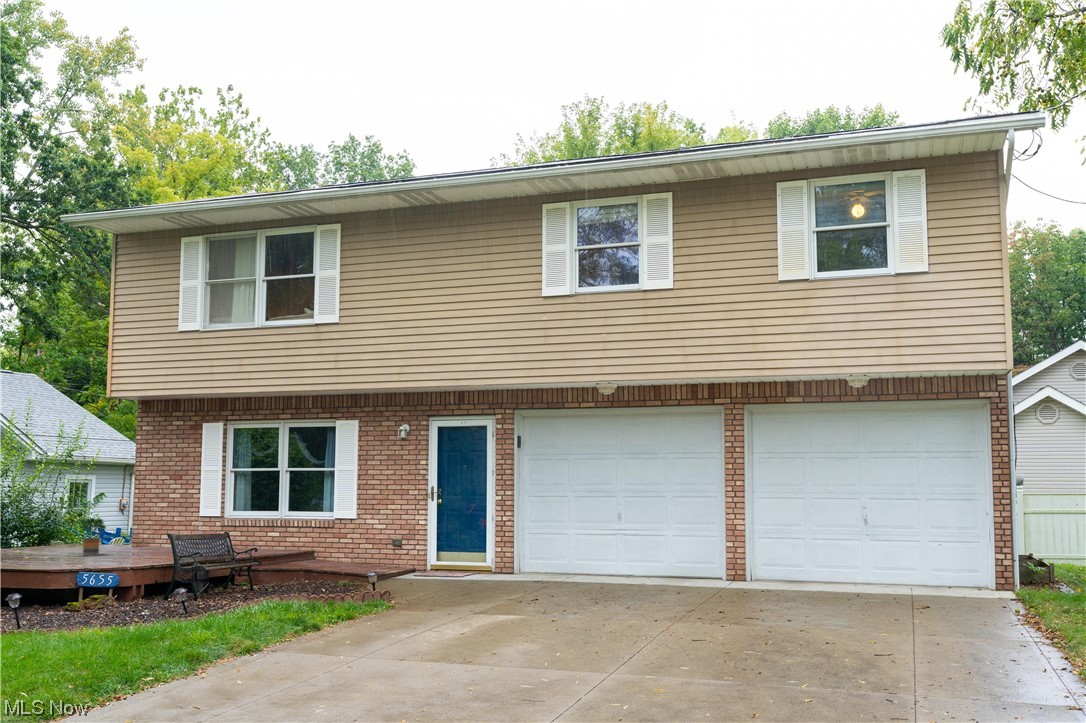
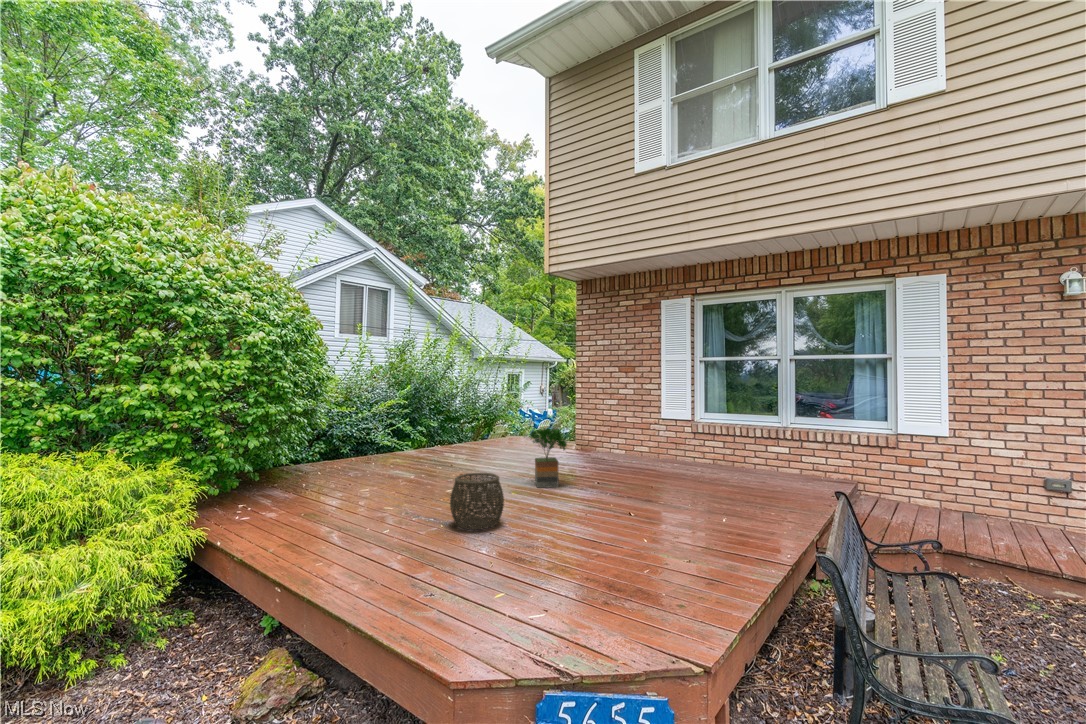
woven basket: none [27,538,60,565] -> present [450,473,504,530]

